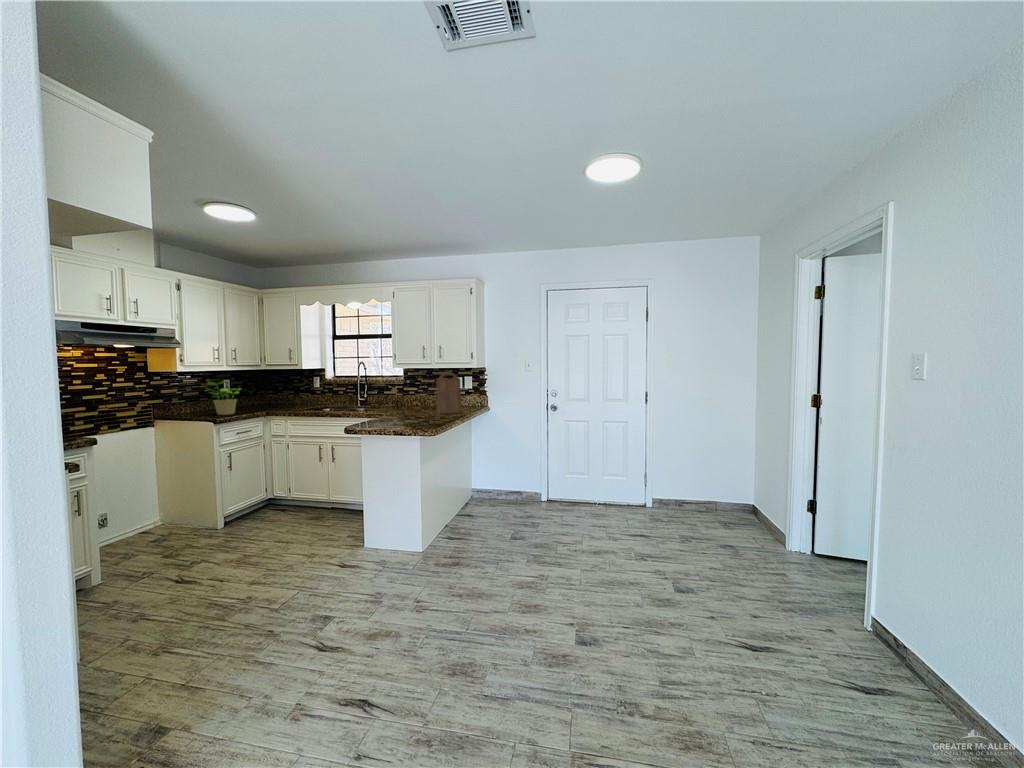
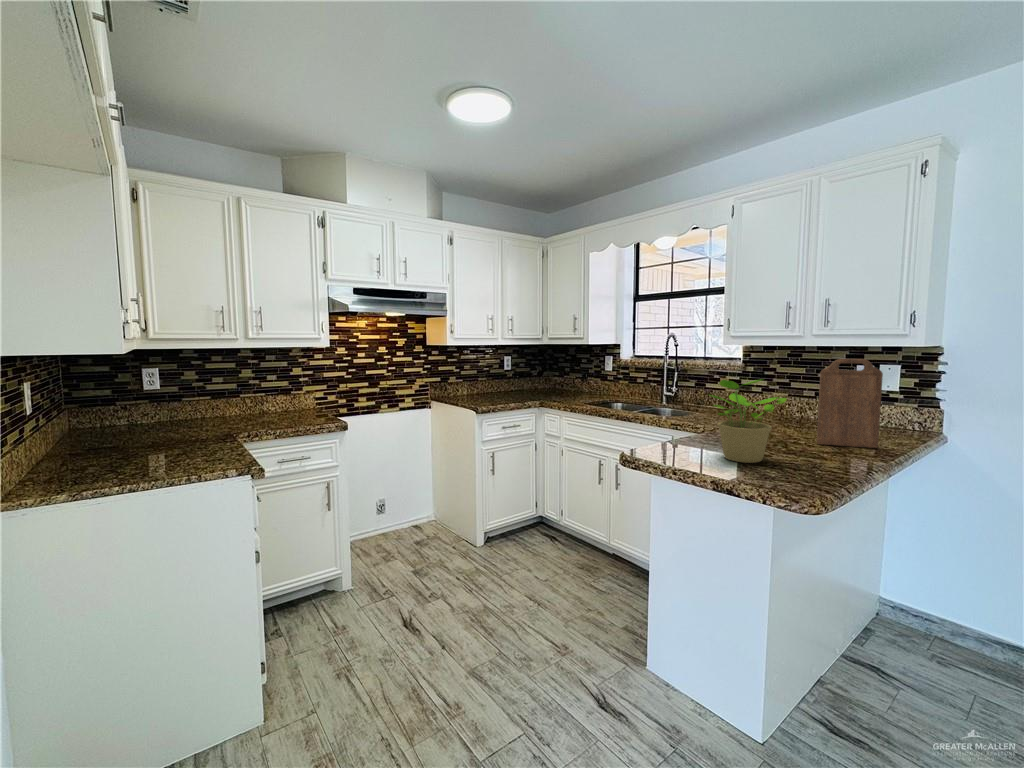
potted plant: present [208,381,240,415] -> present [709,380,787,463]

